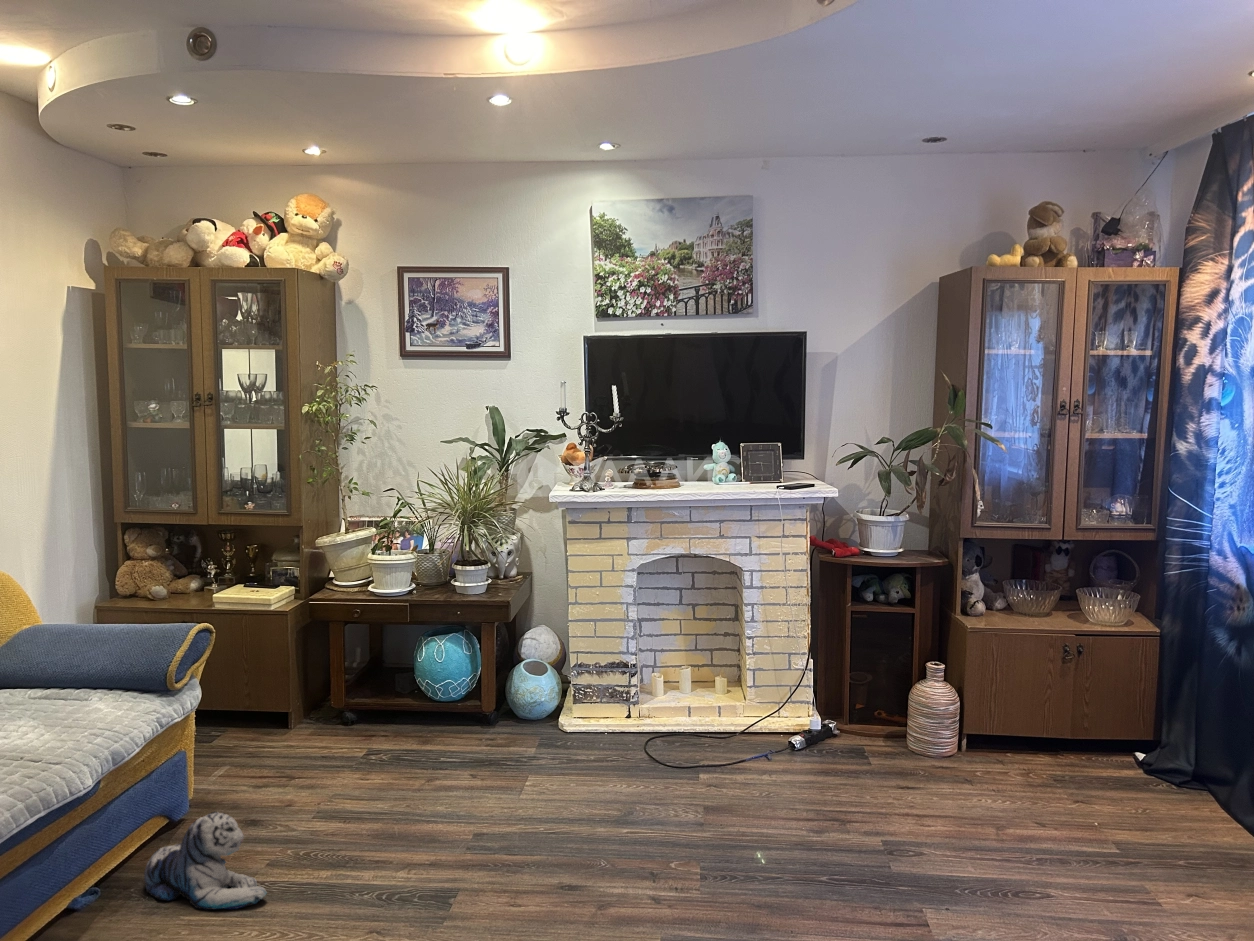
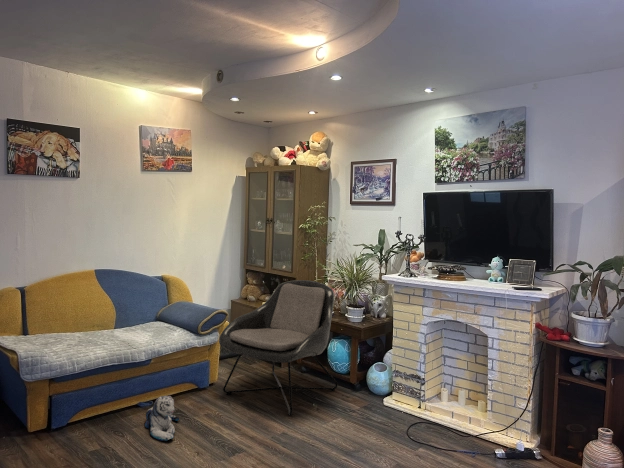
lounge chair: none [227,521,461,794] -> present [219,280,338,415]

